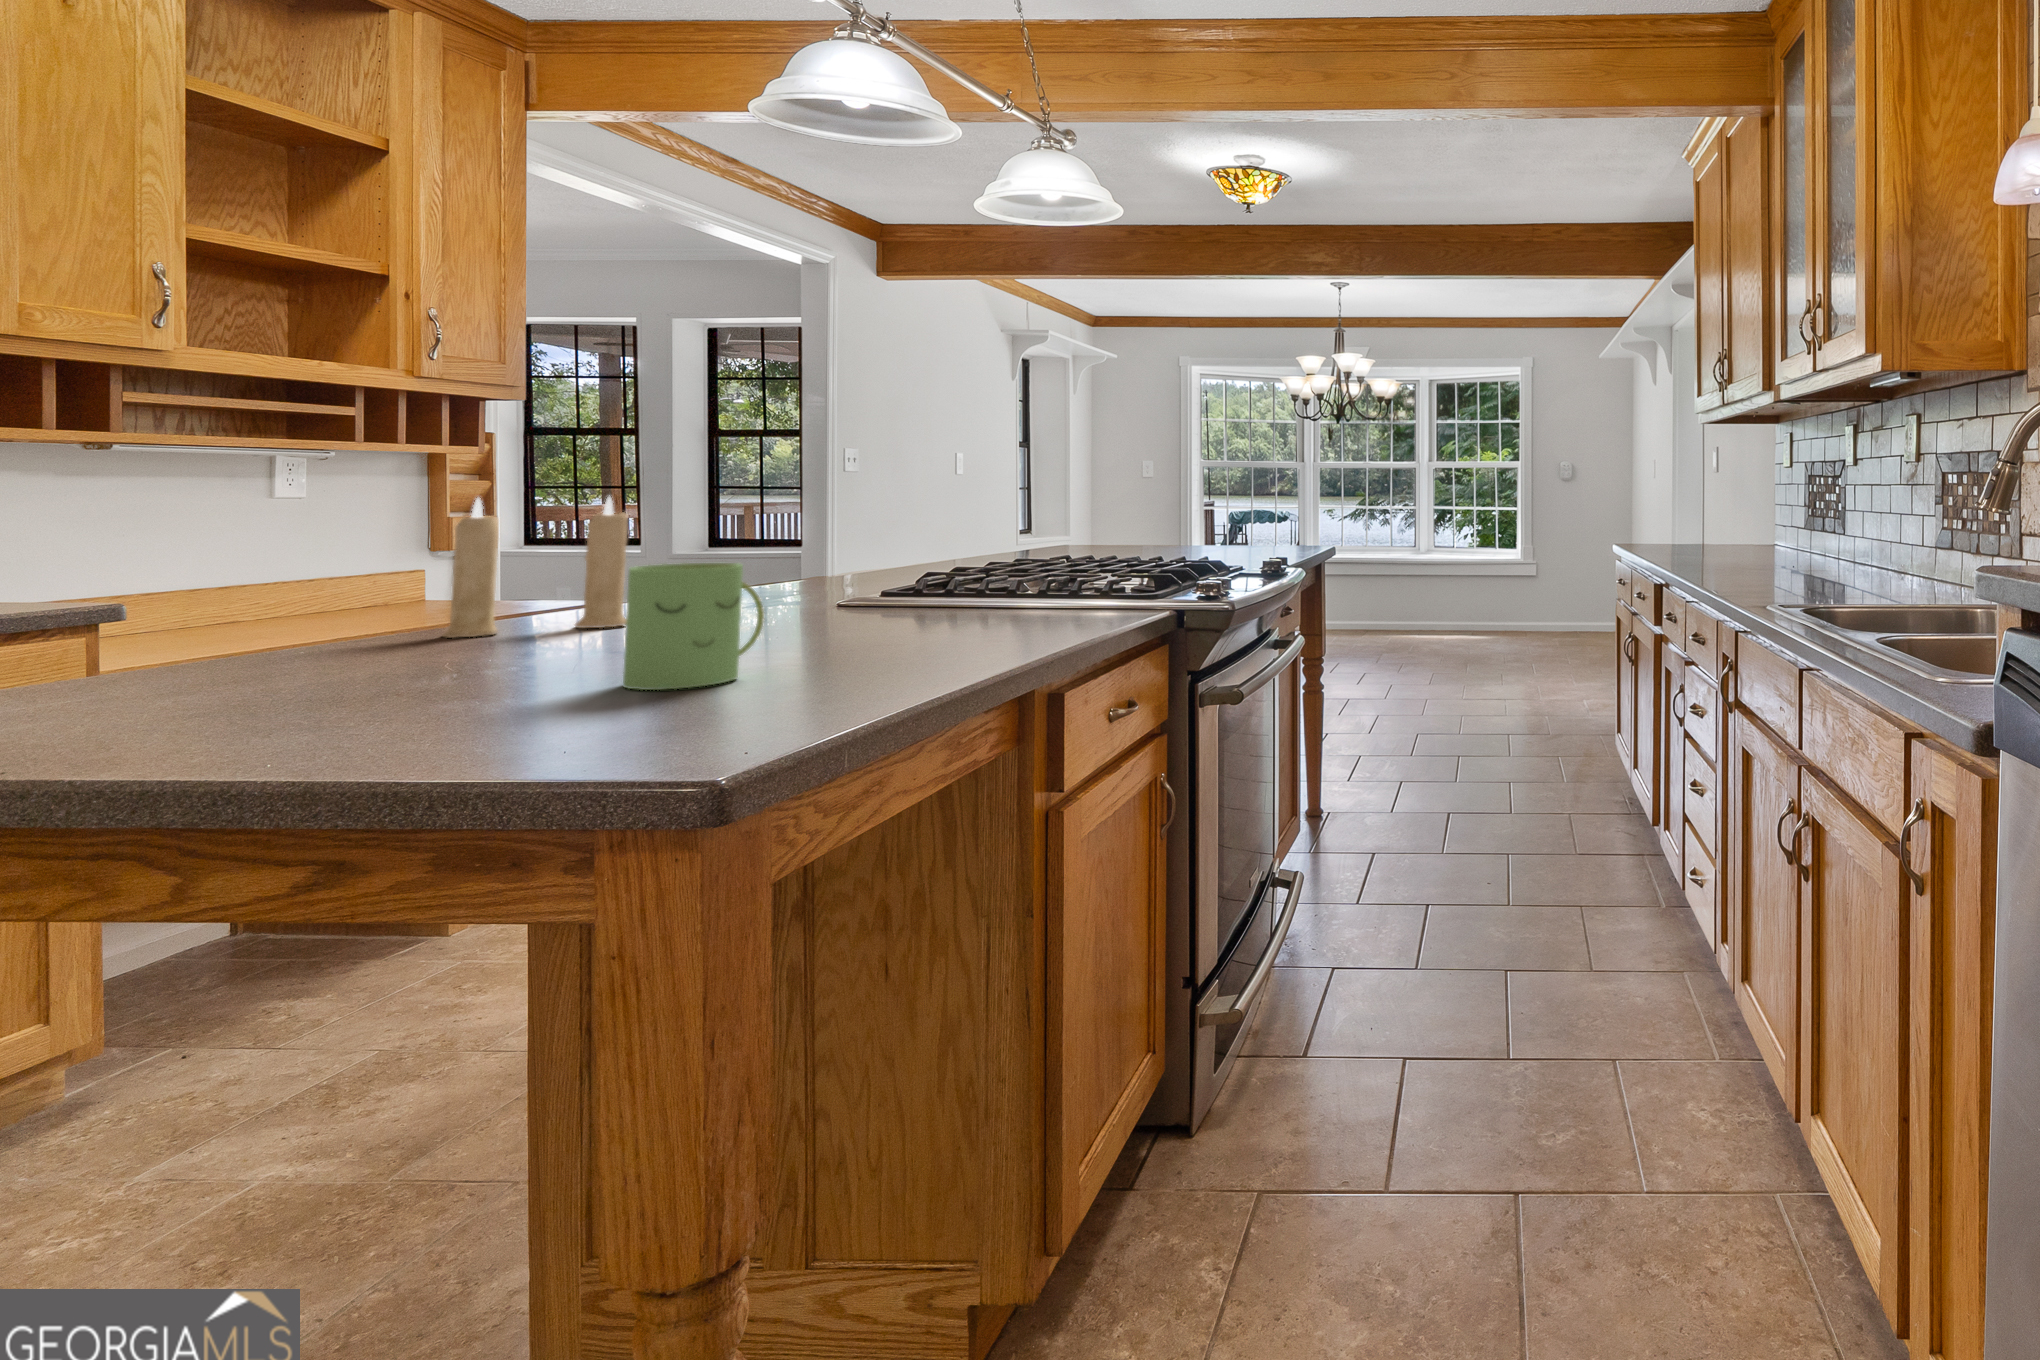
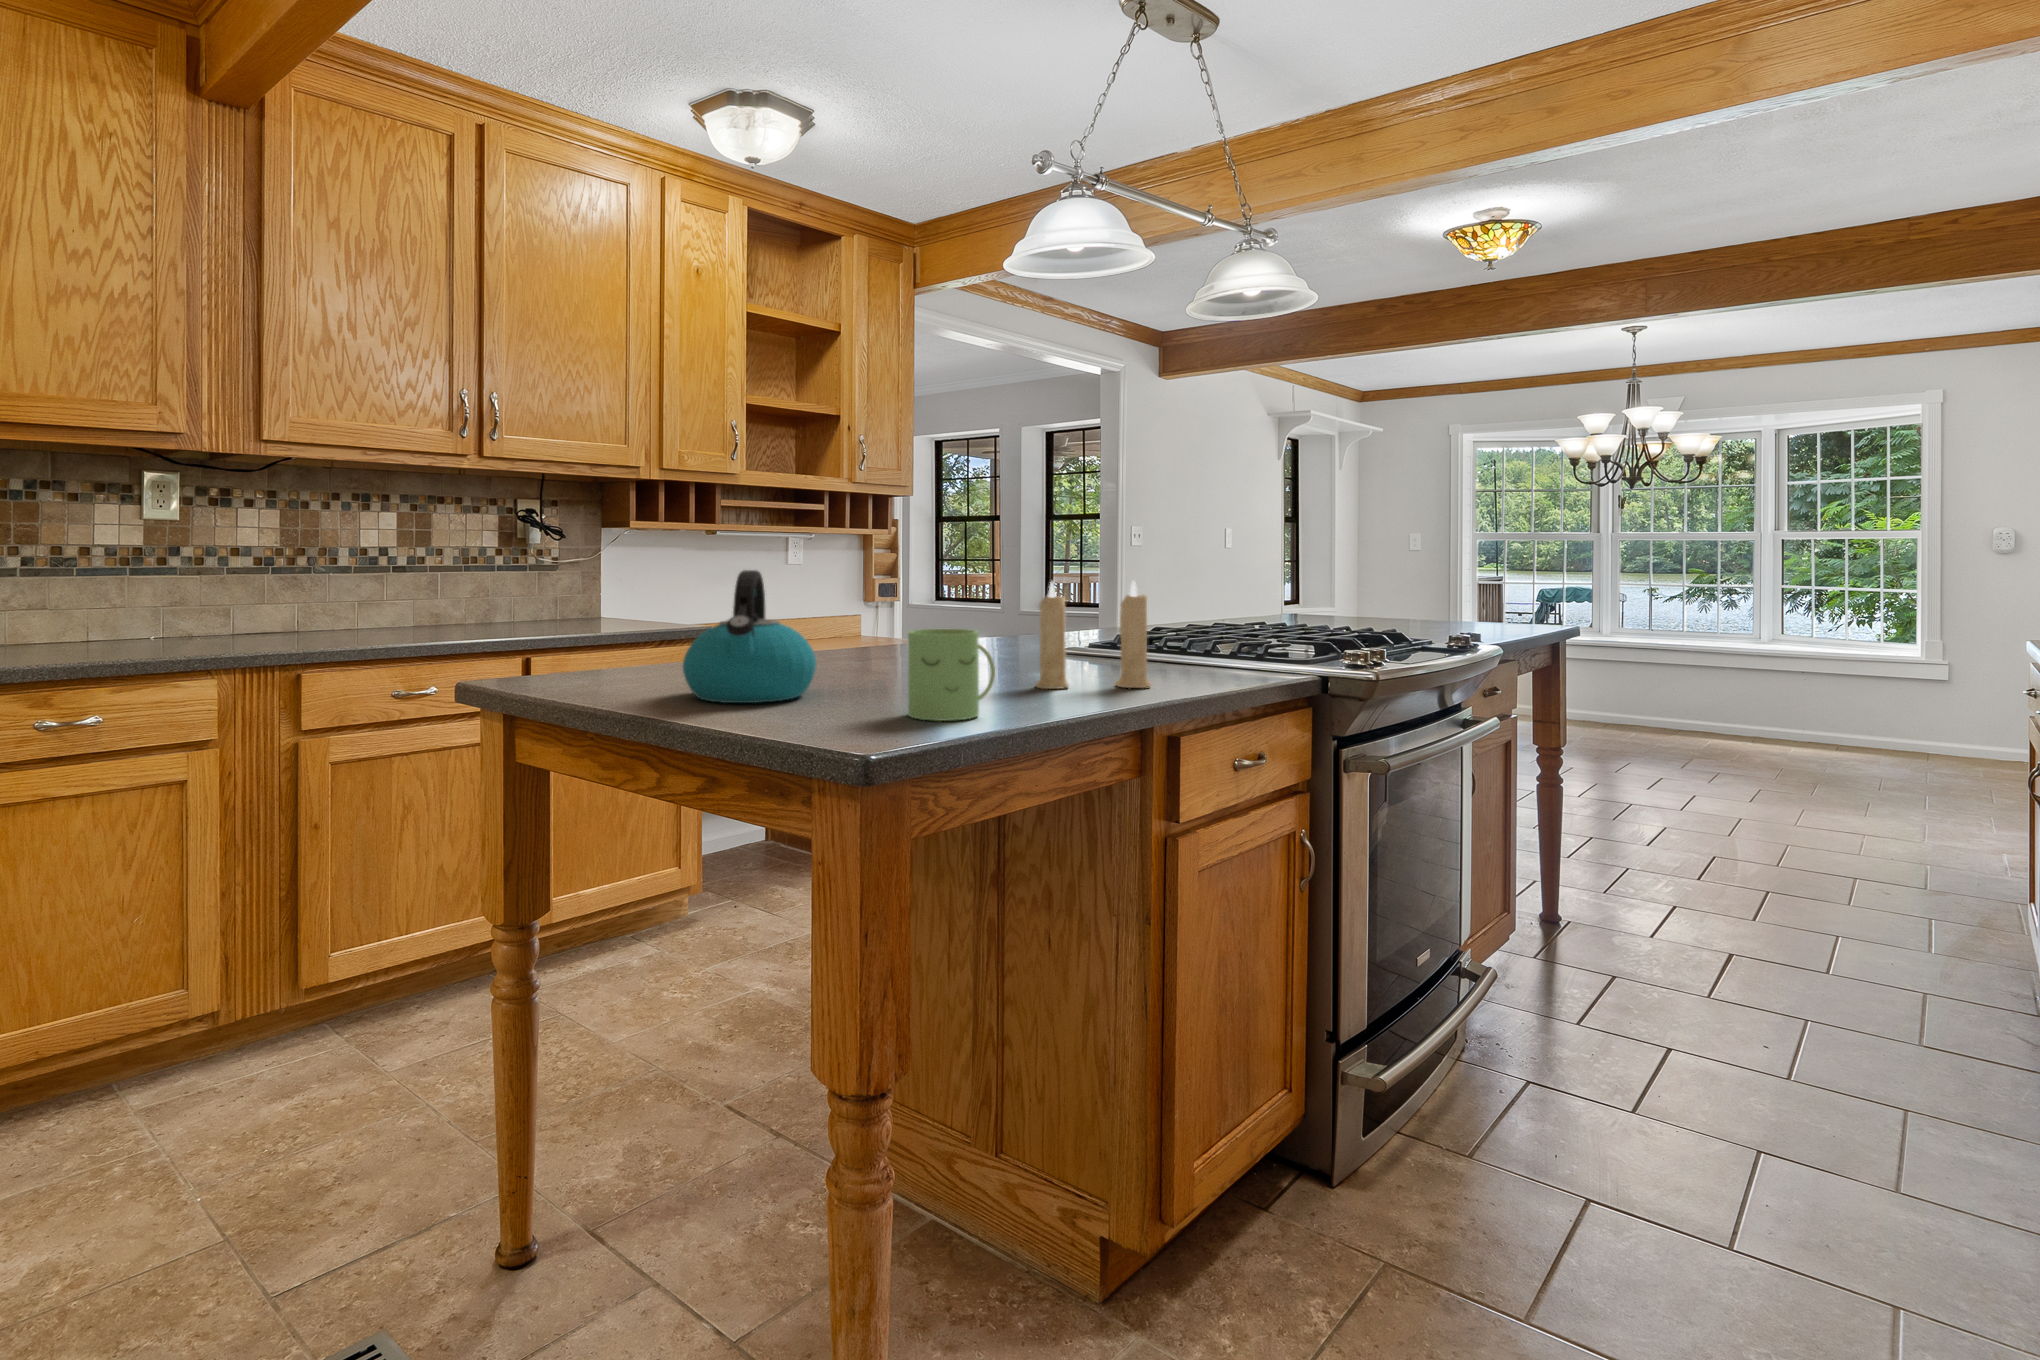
kettle: none [141,487,435,701] -> present [683,570,816,703]
candle: present [442,497,628,638] -> present [1036,582,1151,689]

